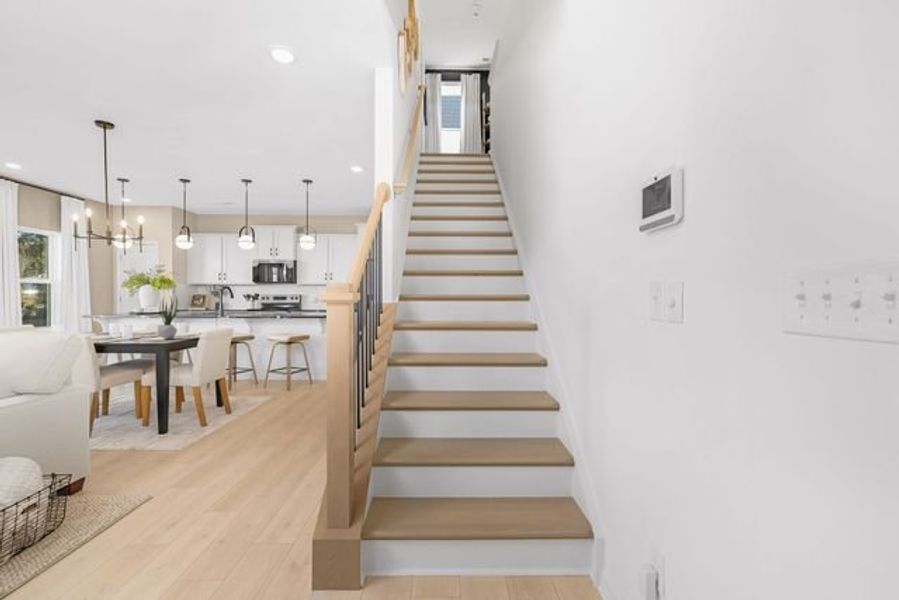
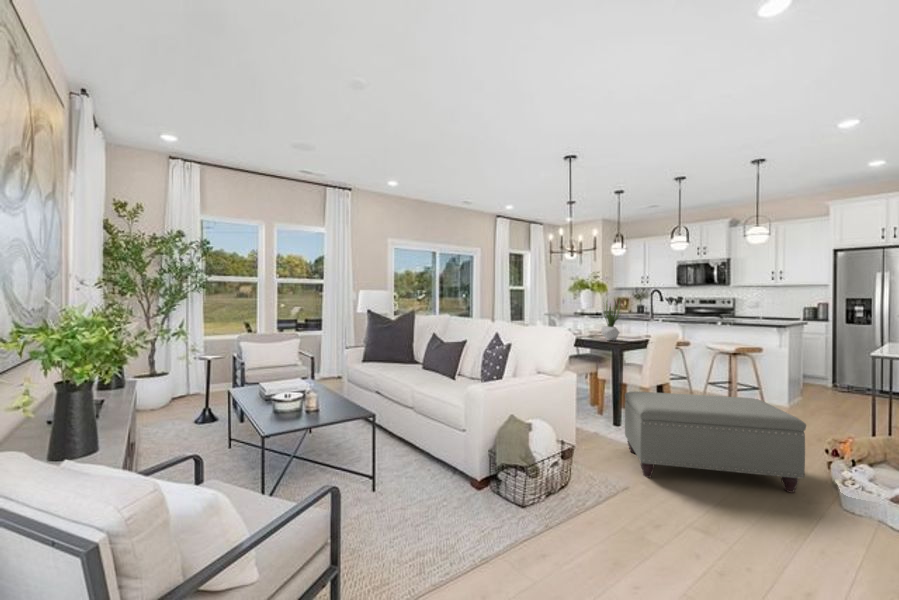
ottoman: none [179,372,308,453] -> present [625,392,806,493]

